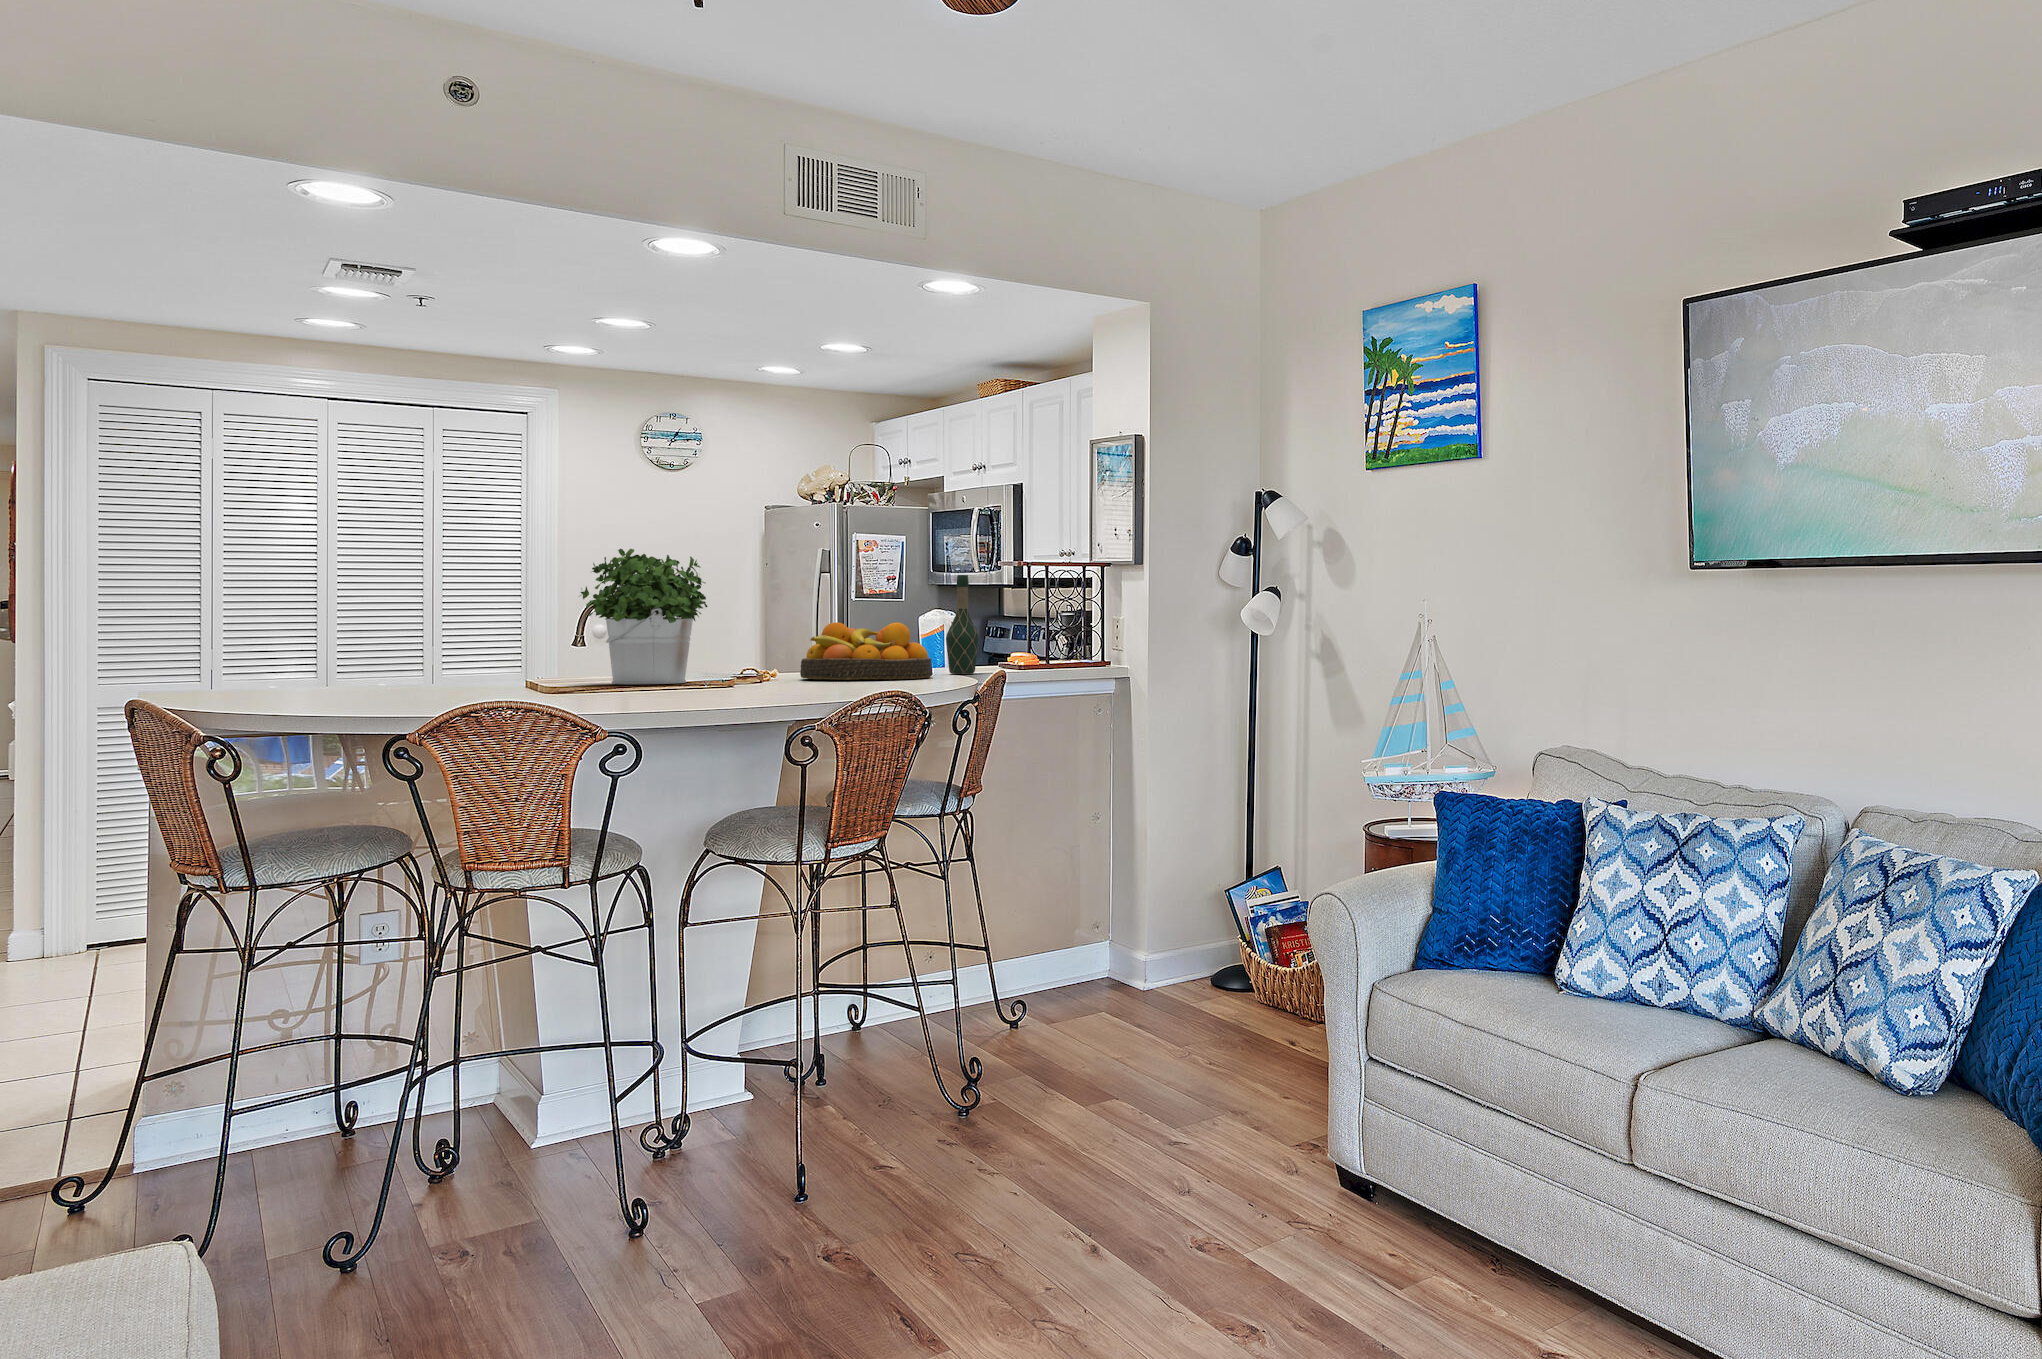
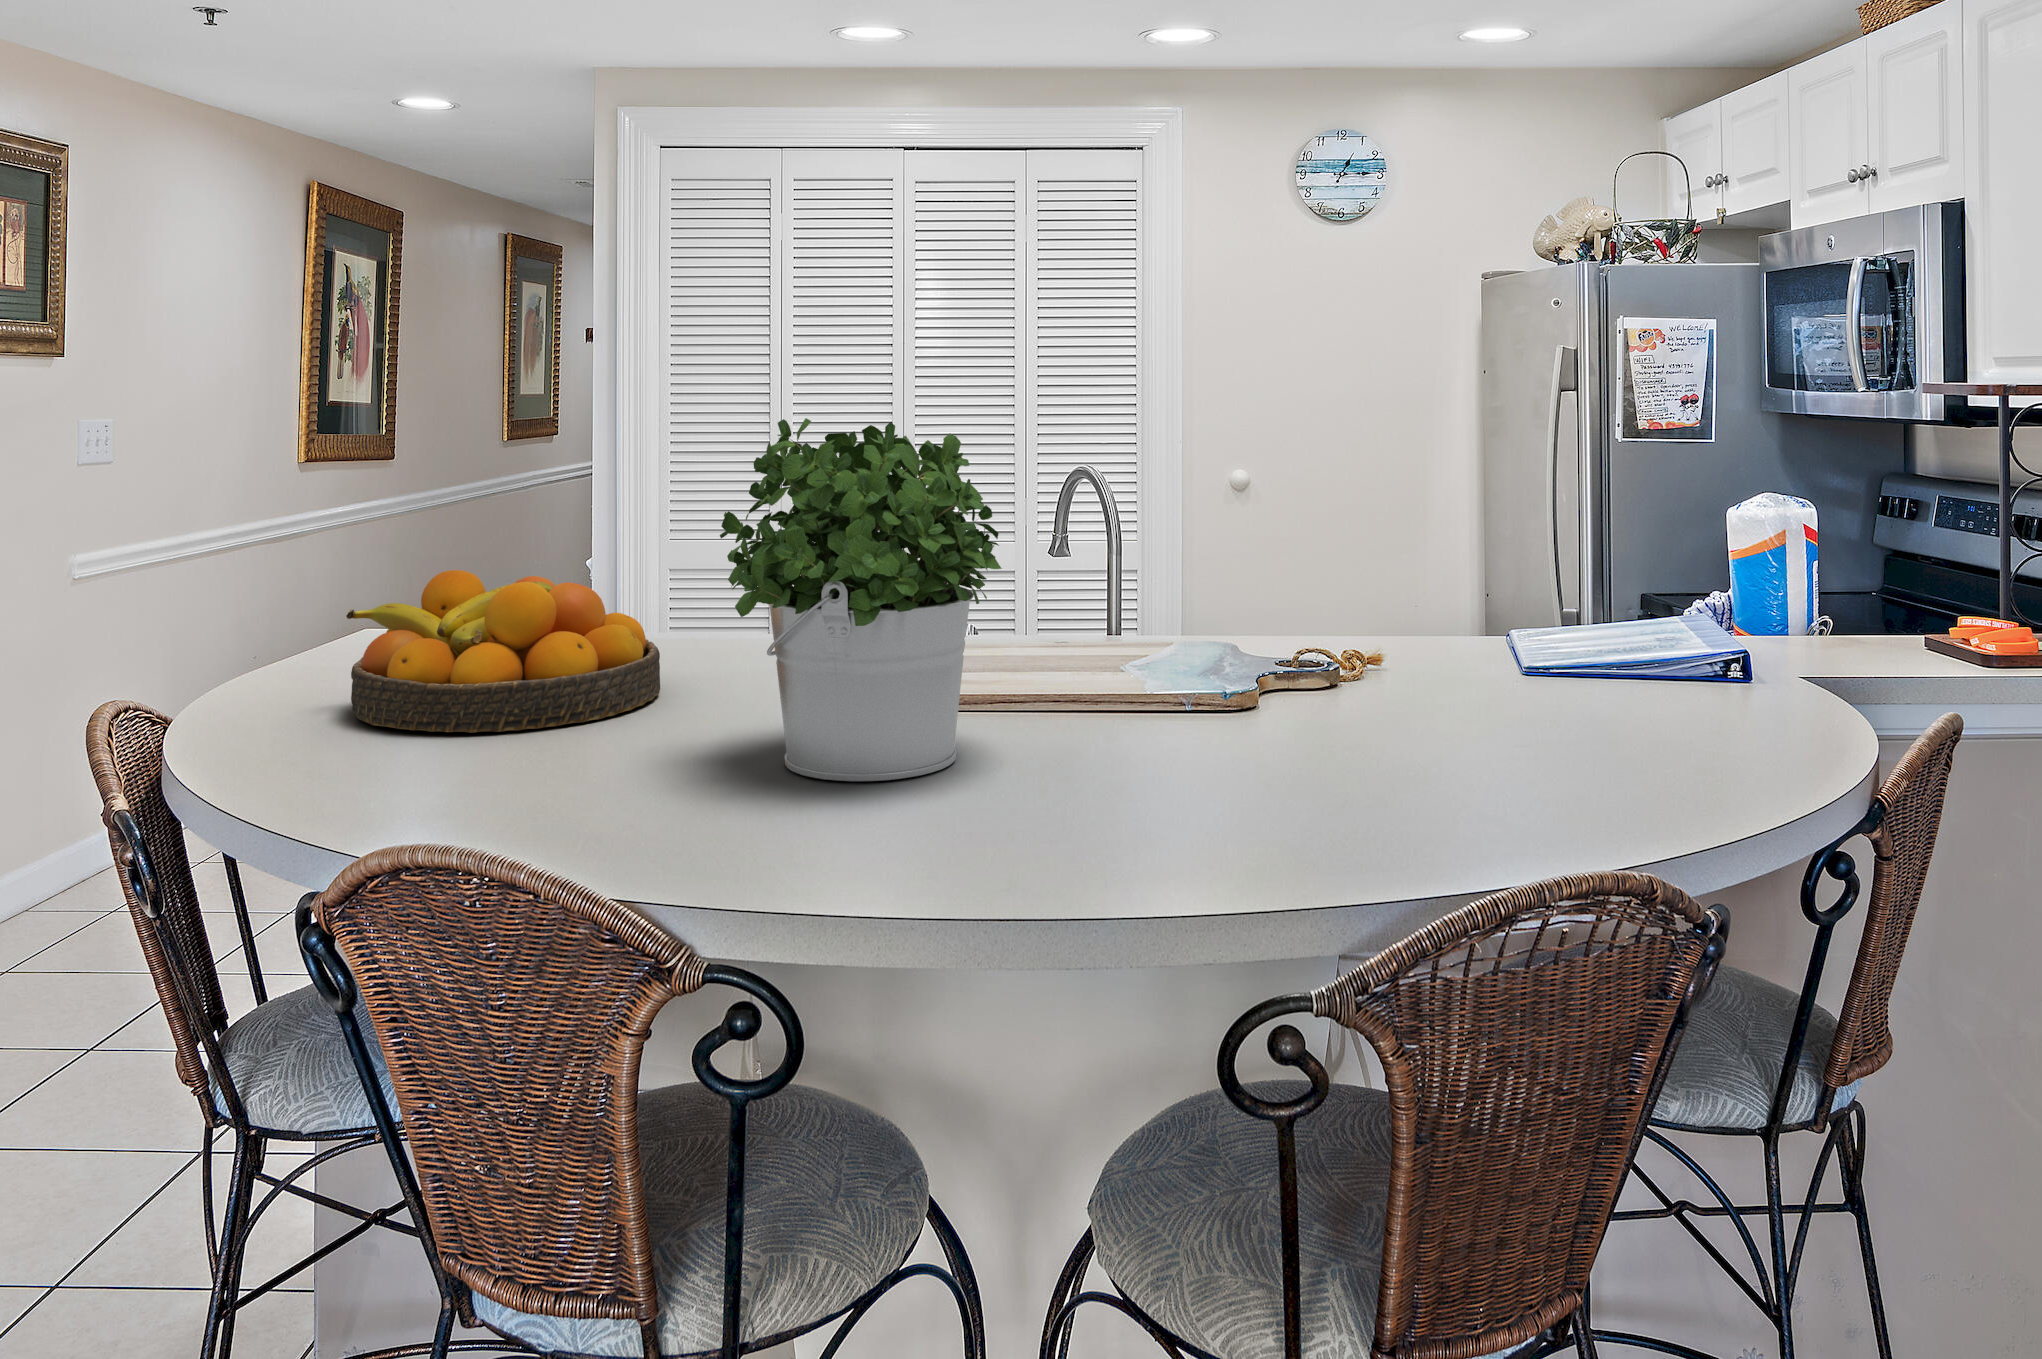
wine bottle: present [946,575,979,674] -> none [1697,462,1801,764]
fruit bowl: present [800,623,932,680] -> present [346,570,660,733]

